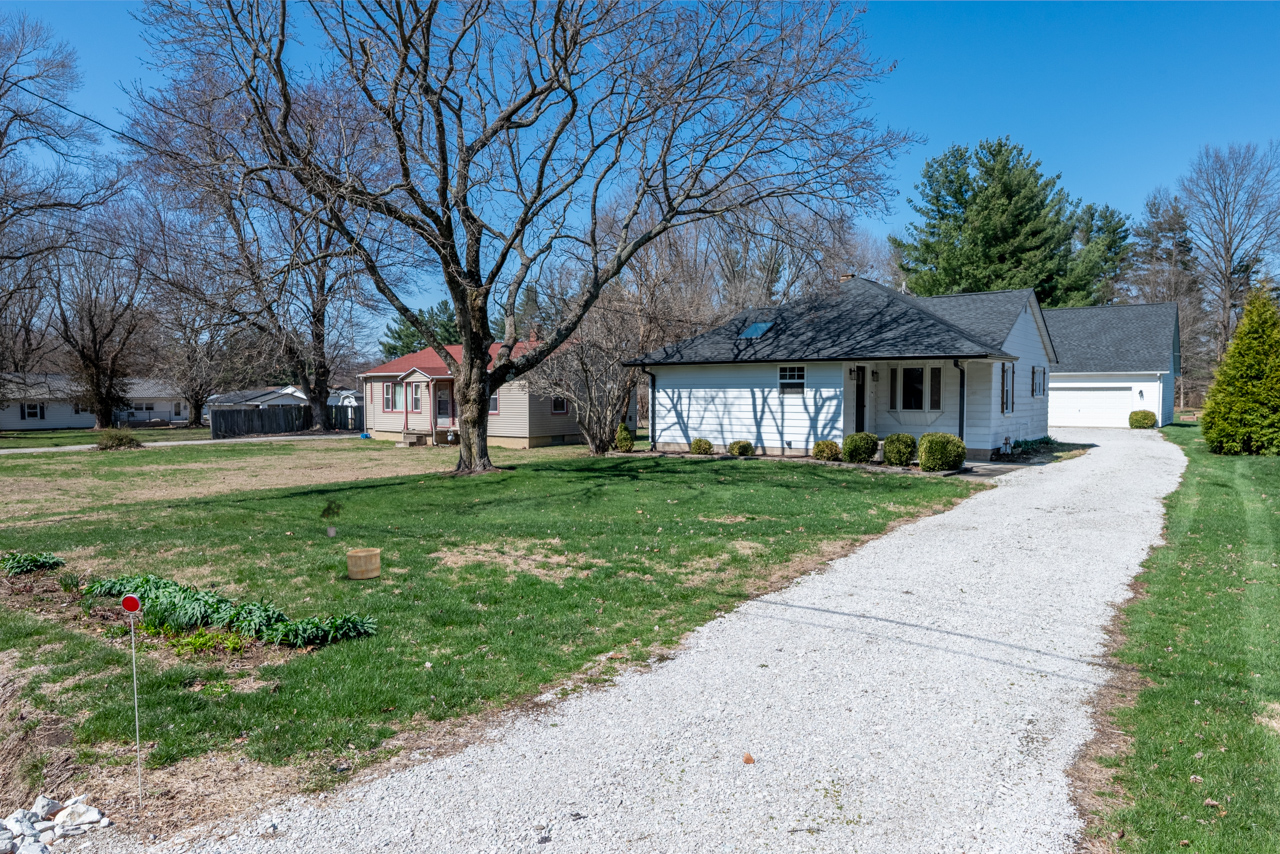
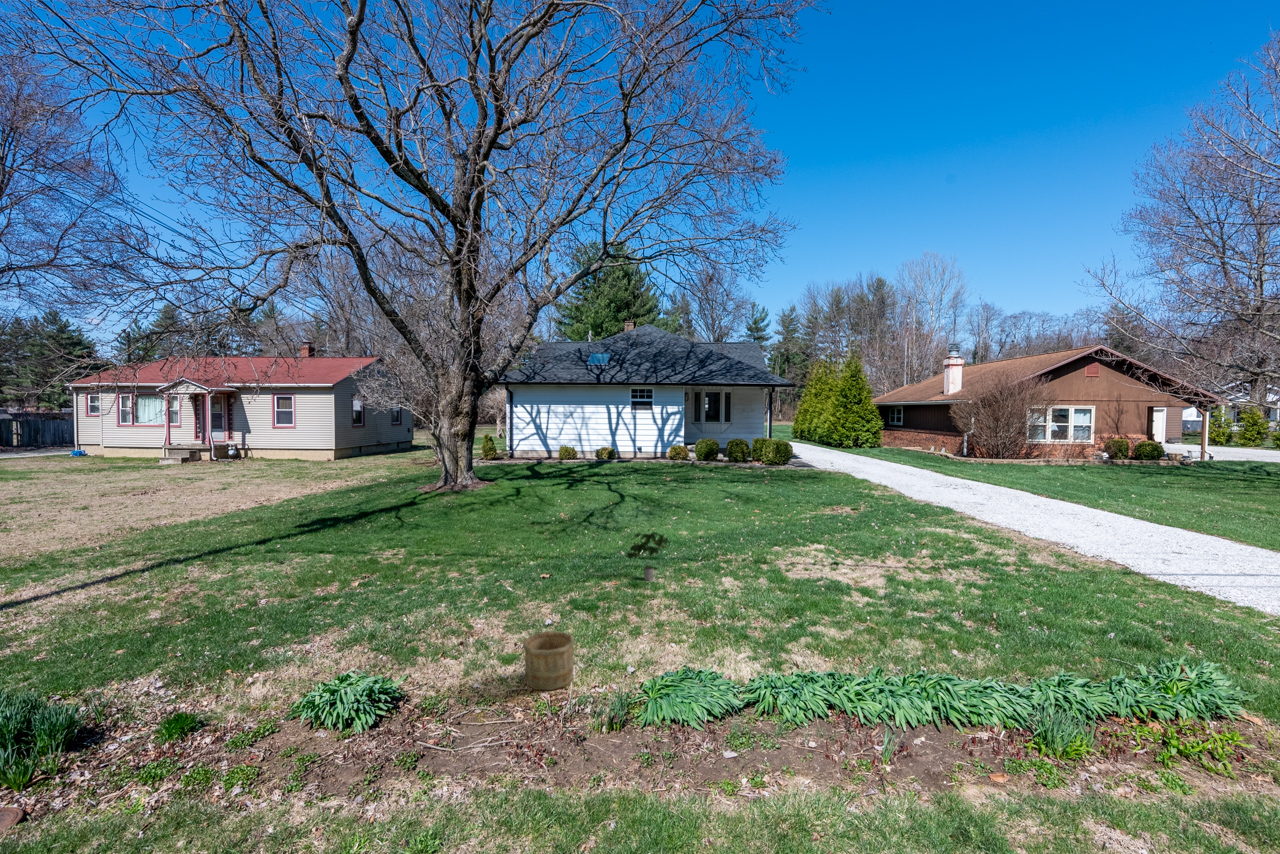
wooden bucket: present [346,548,380,579] -> present [523,631,574,690]

